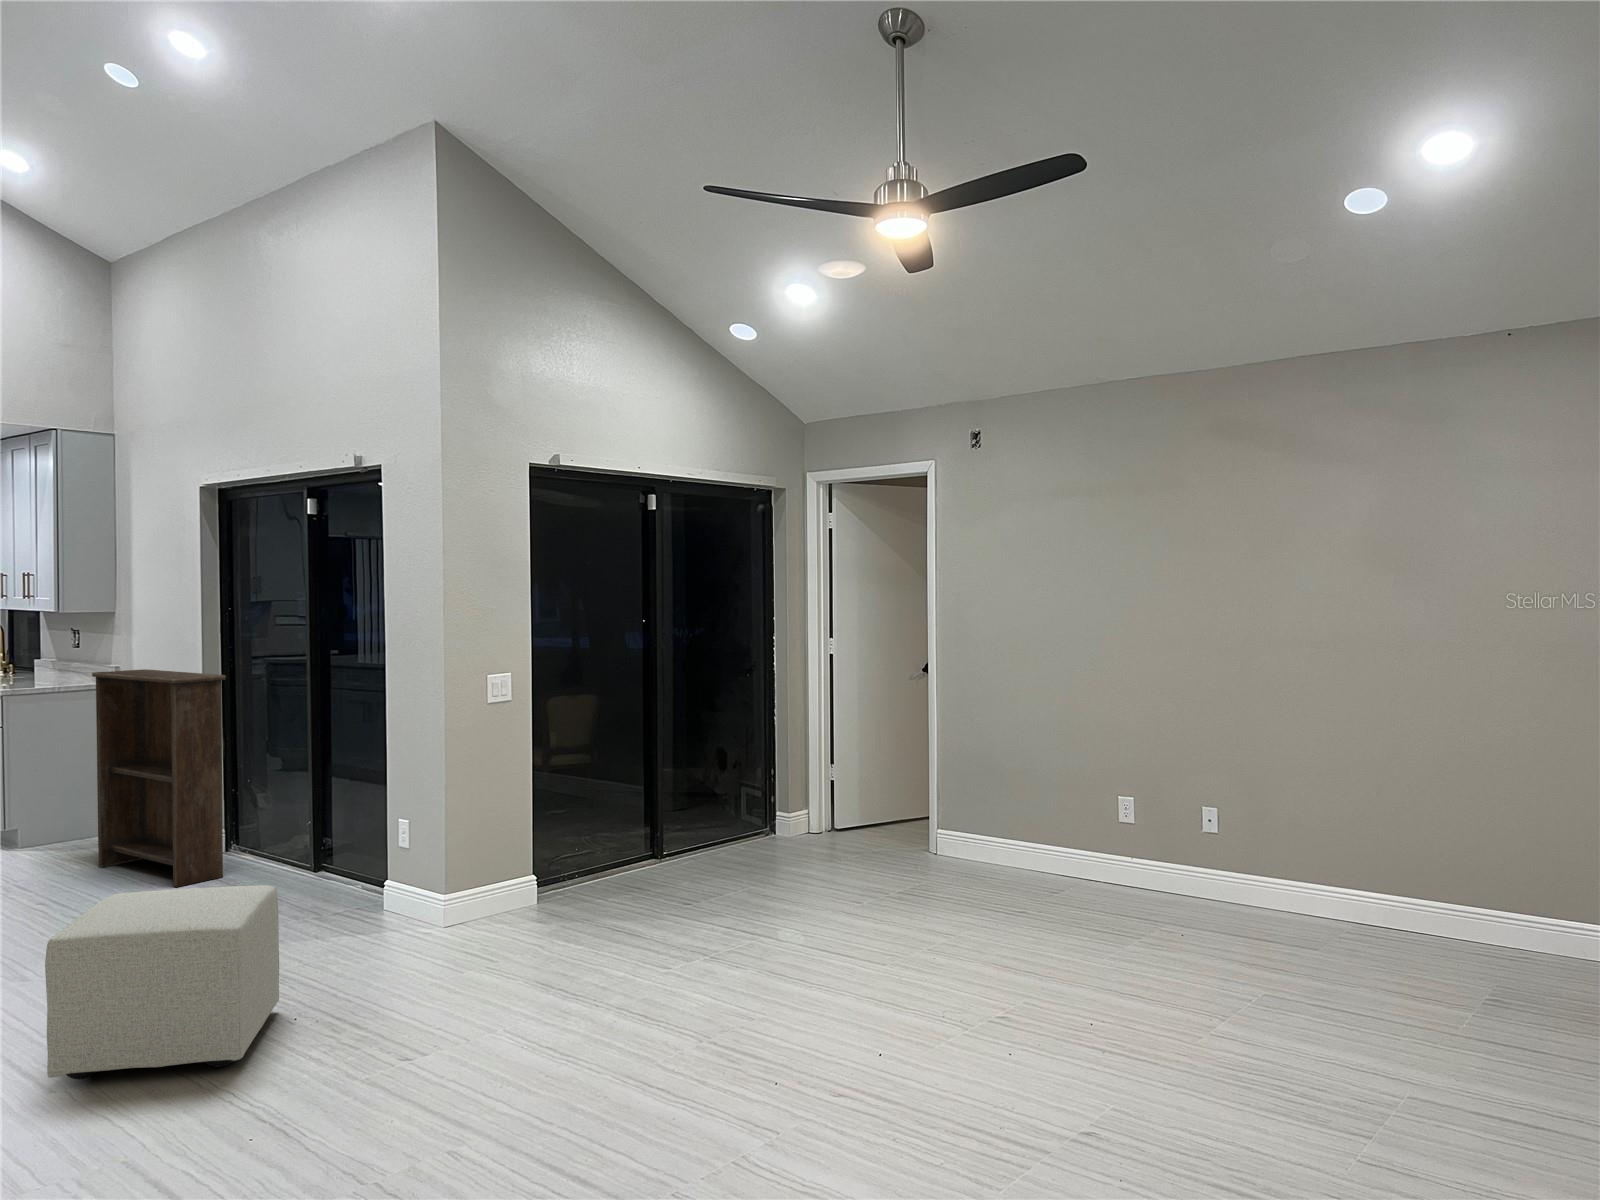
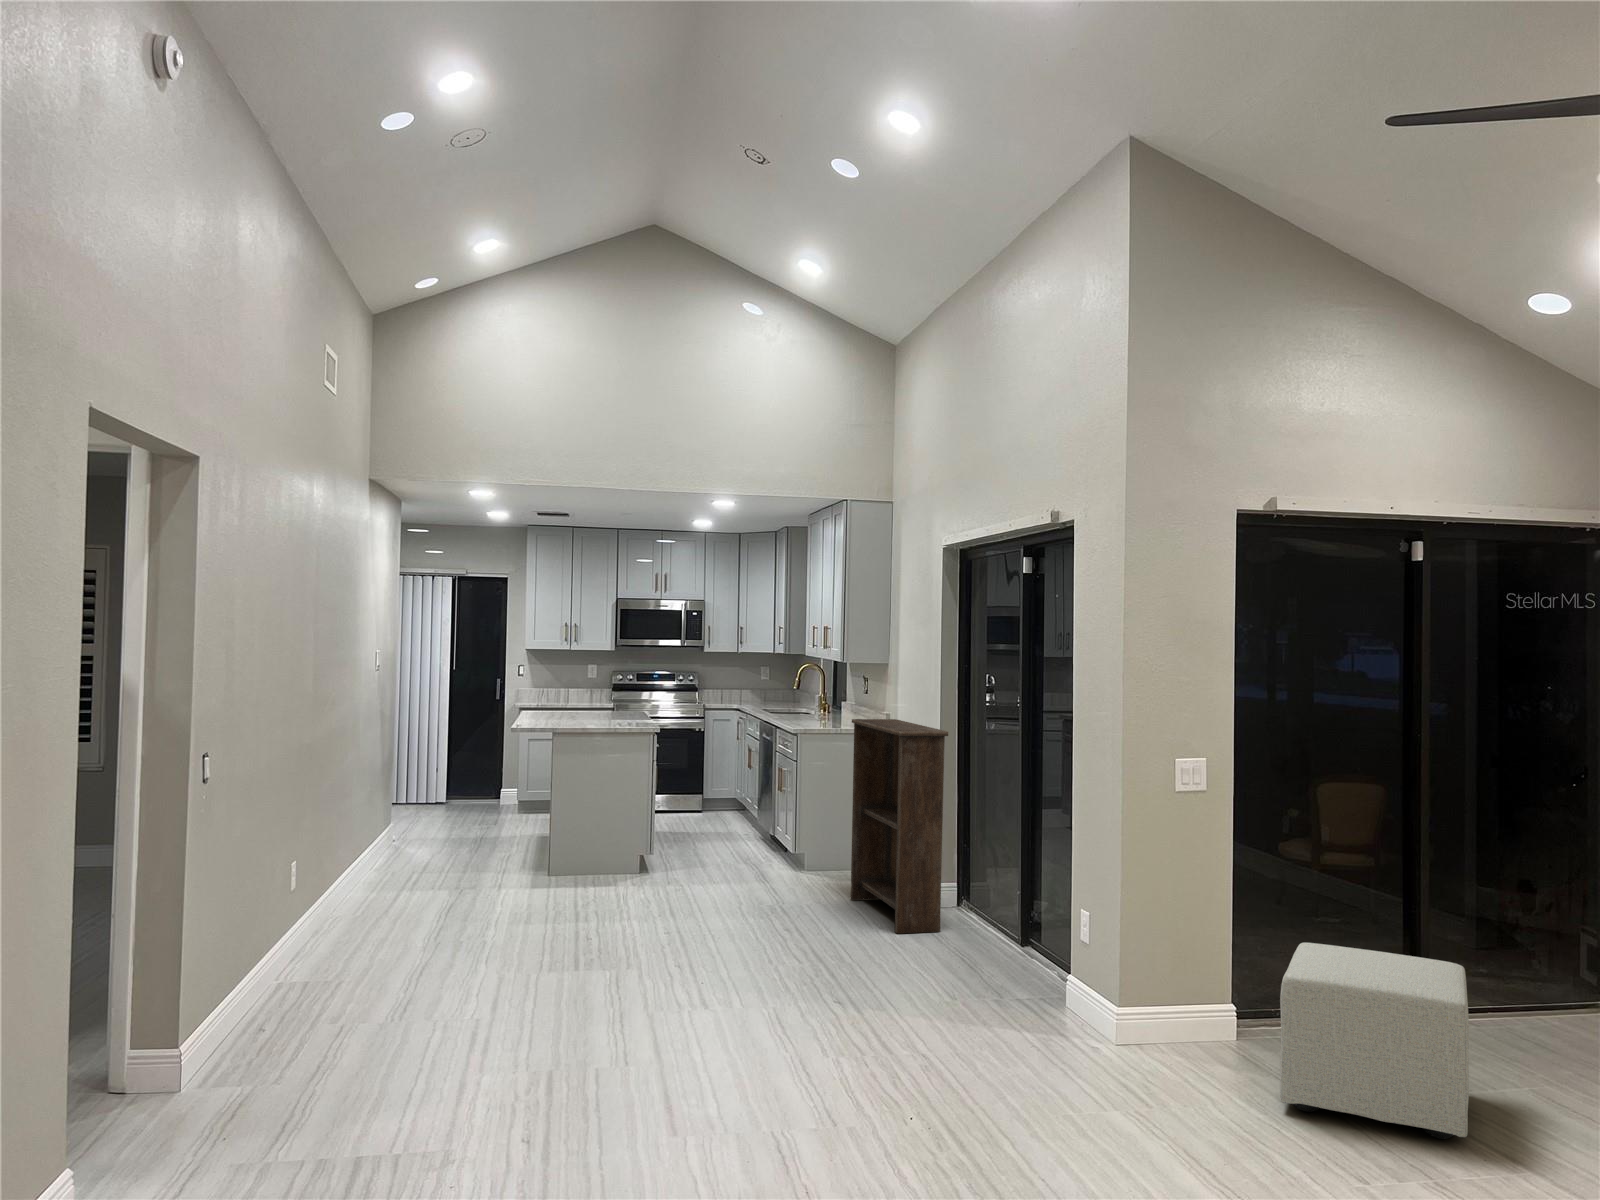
ottoman: present [45,885,279,1079] -> present [1280,943,1469,1139]

